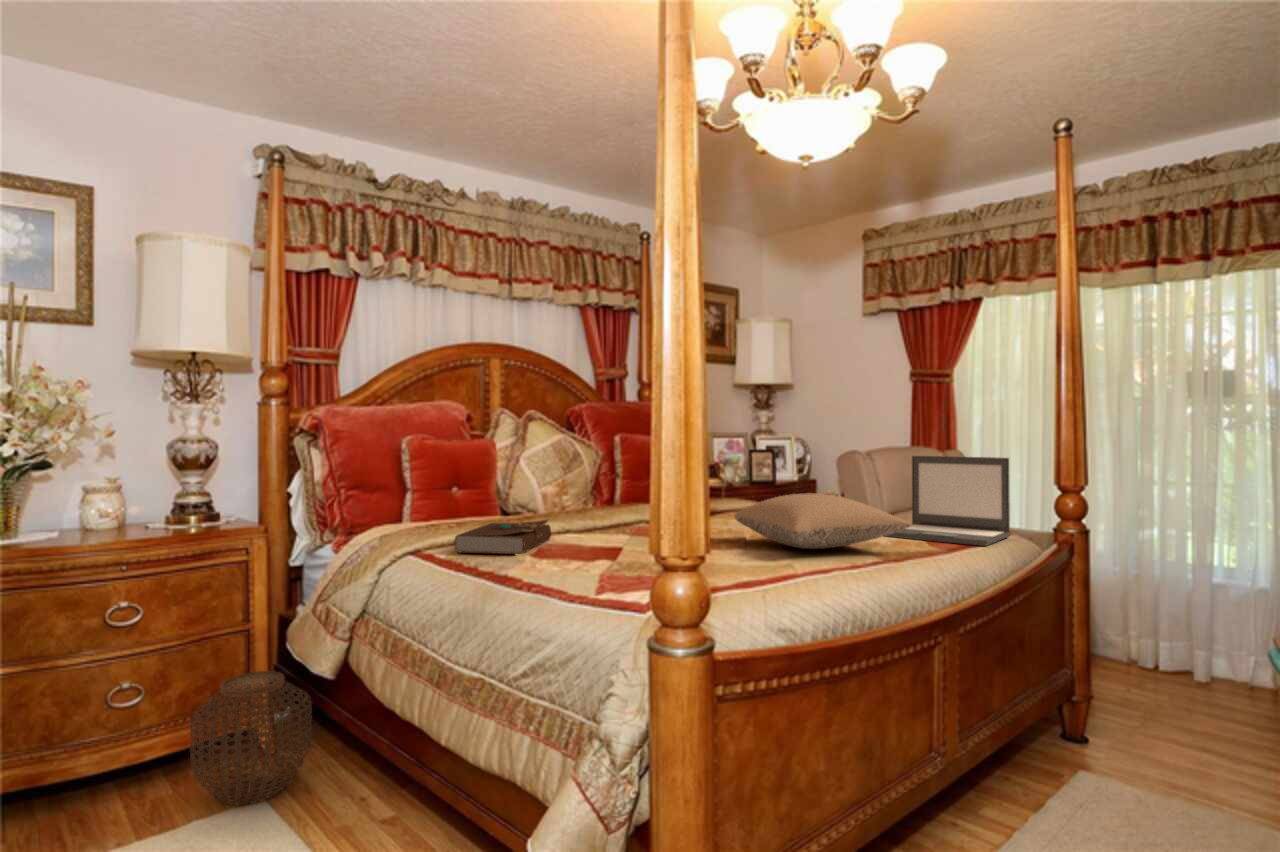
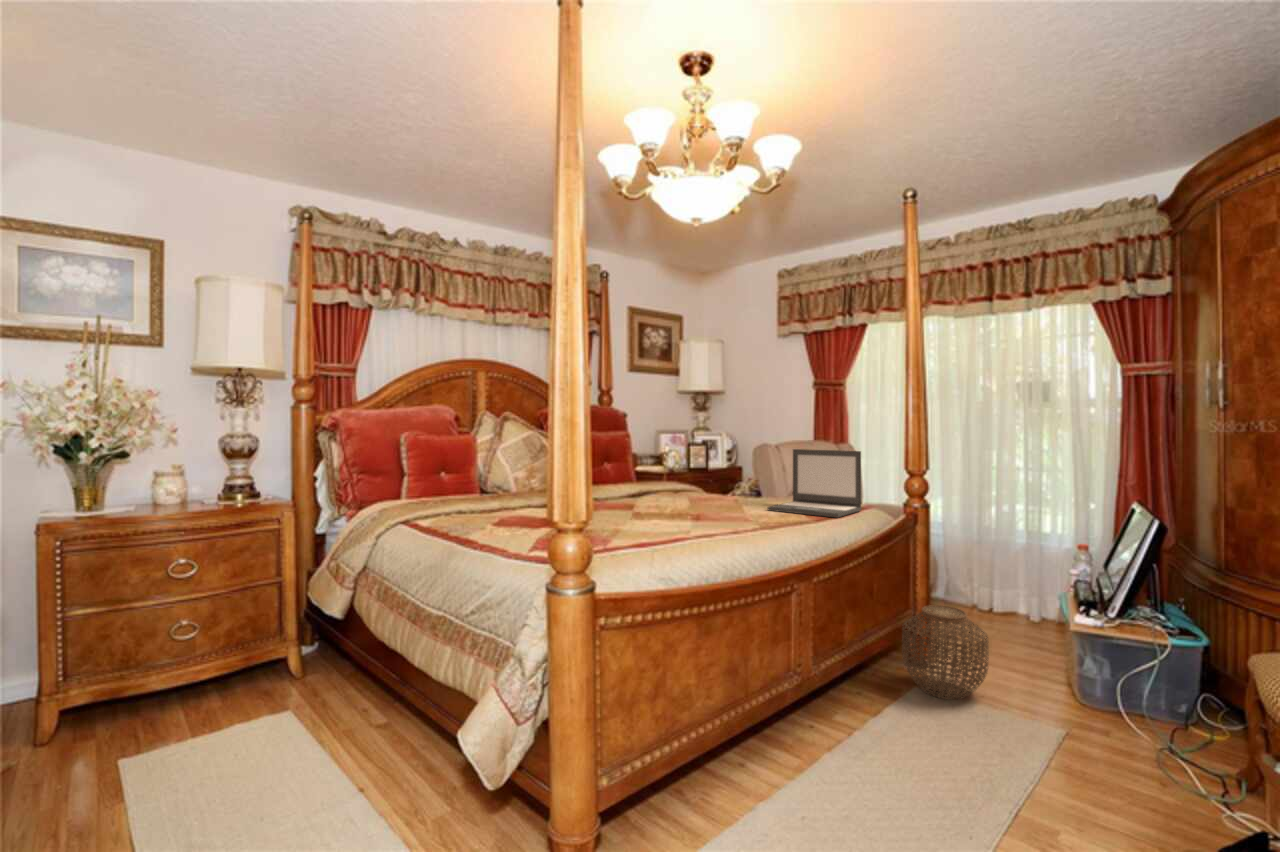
pillow: present [734,493,911,549] -> none [651,479,777,520]
book: present [454,520,551,554] -> none [435,497,512,523]
woven basket: present [190,671,312,805] -> present [902,605,989,700]

